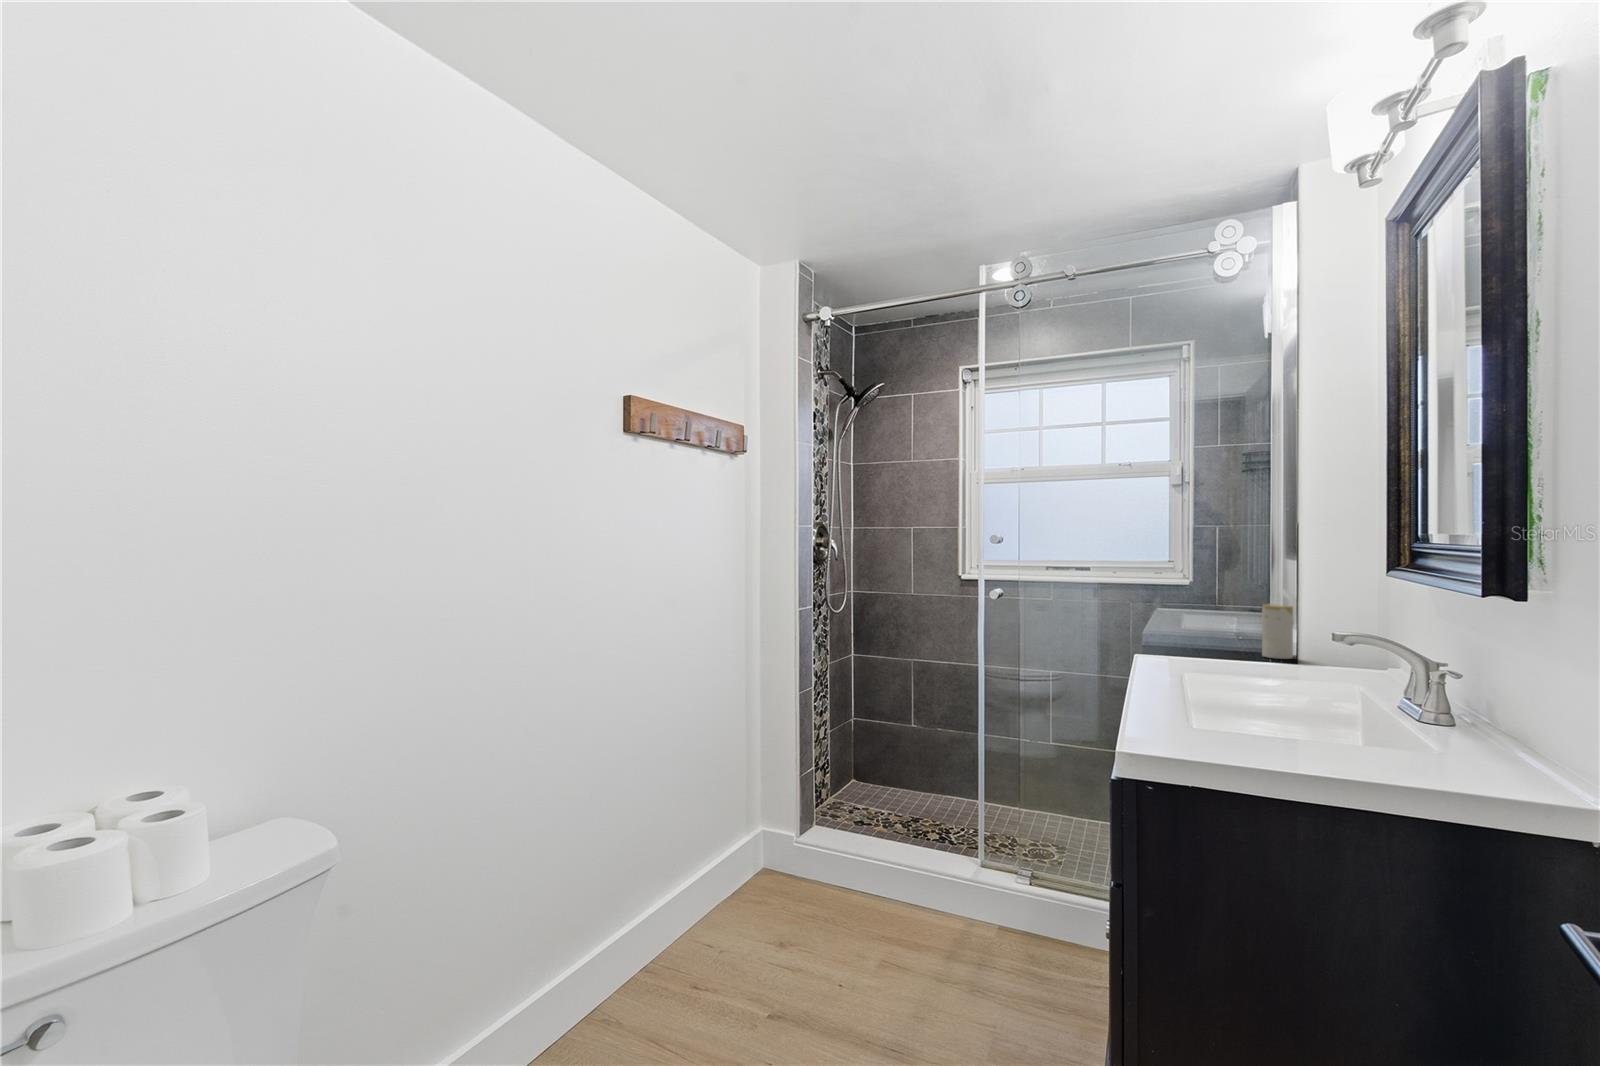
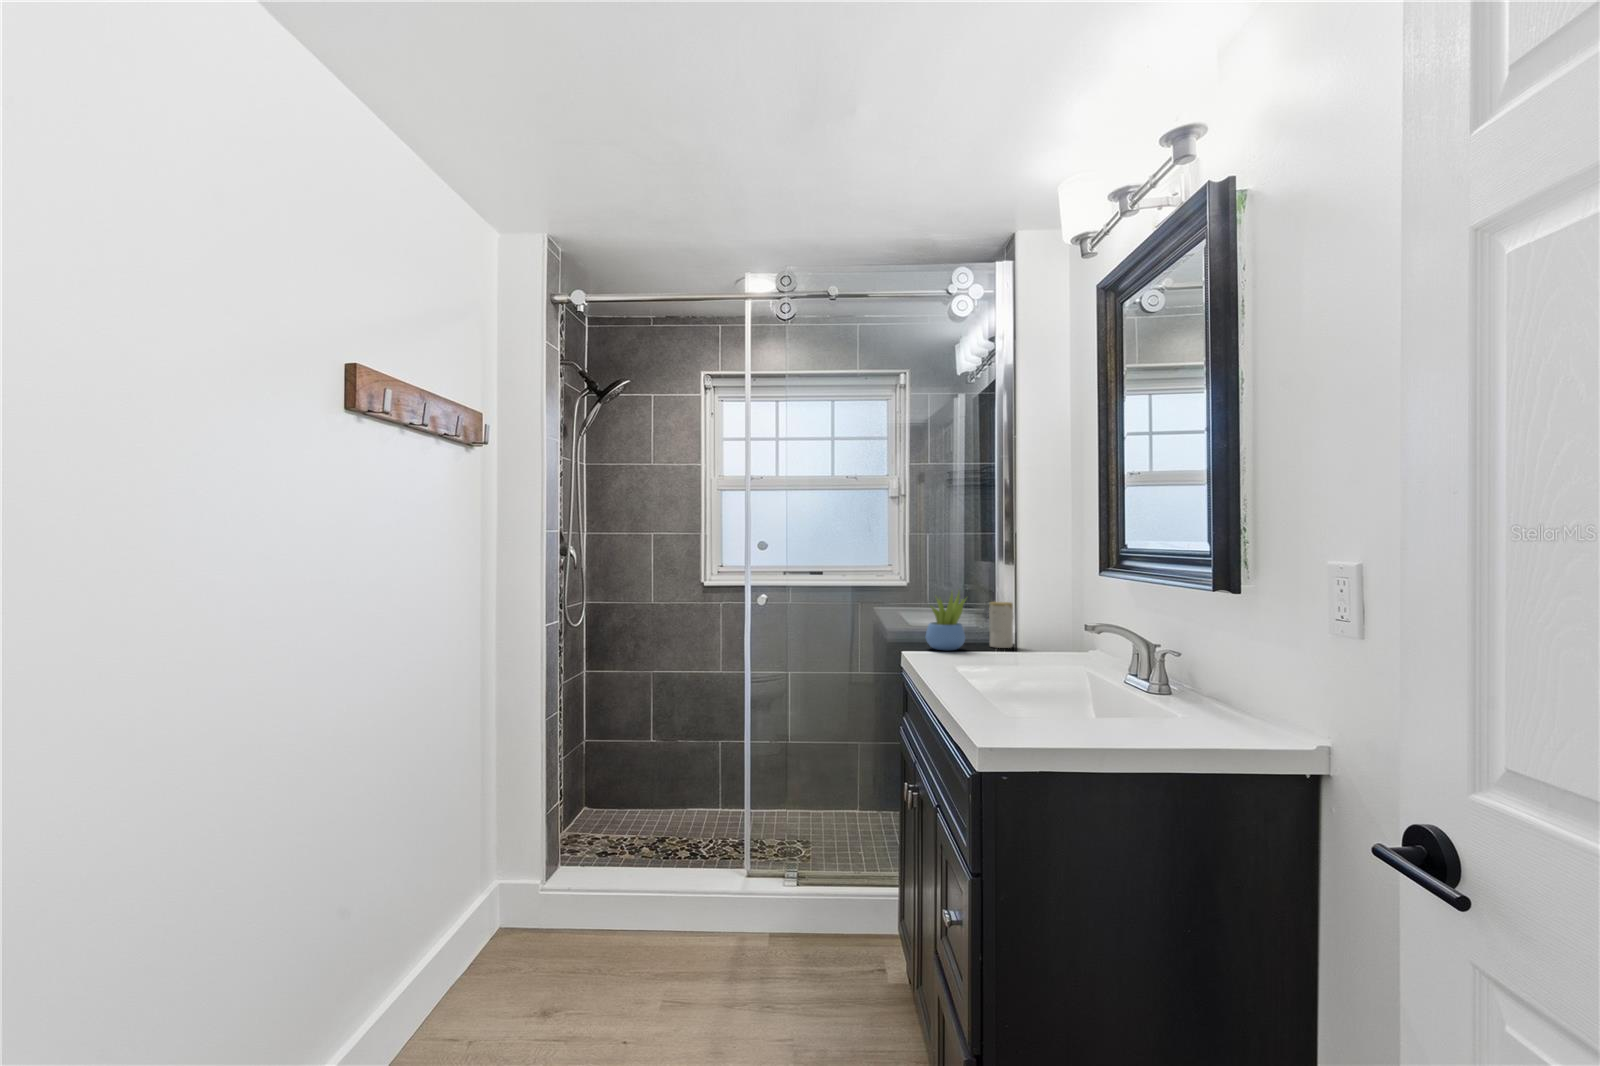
succulent plant: none [1175,588,1227,657] -> present [926,592,966,650]

